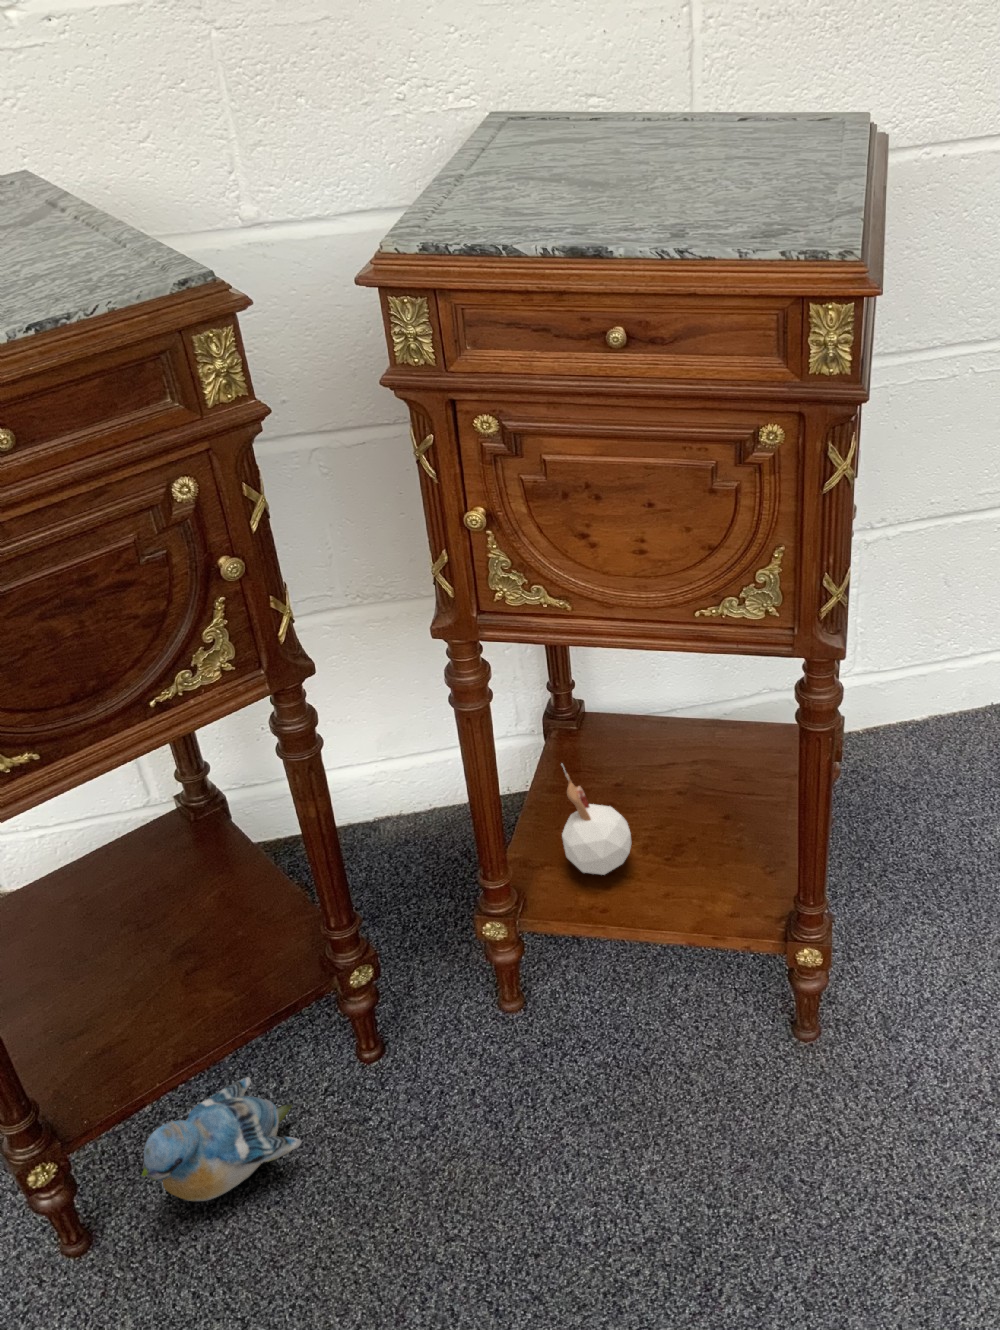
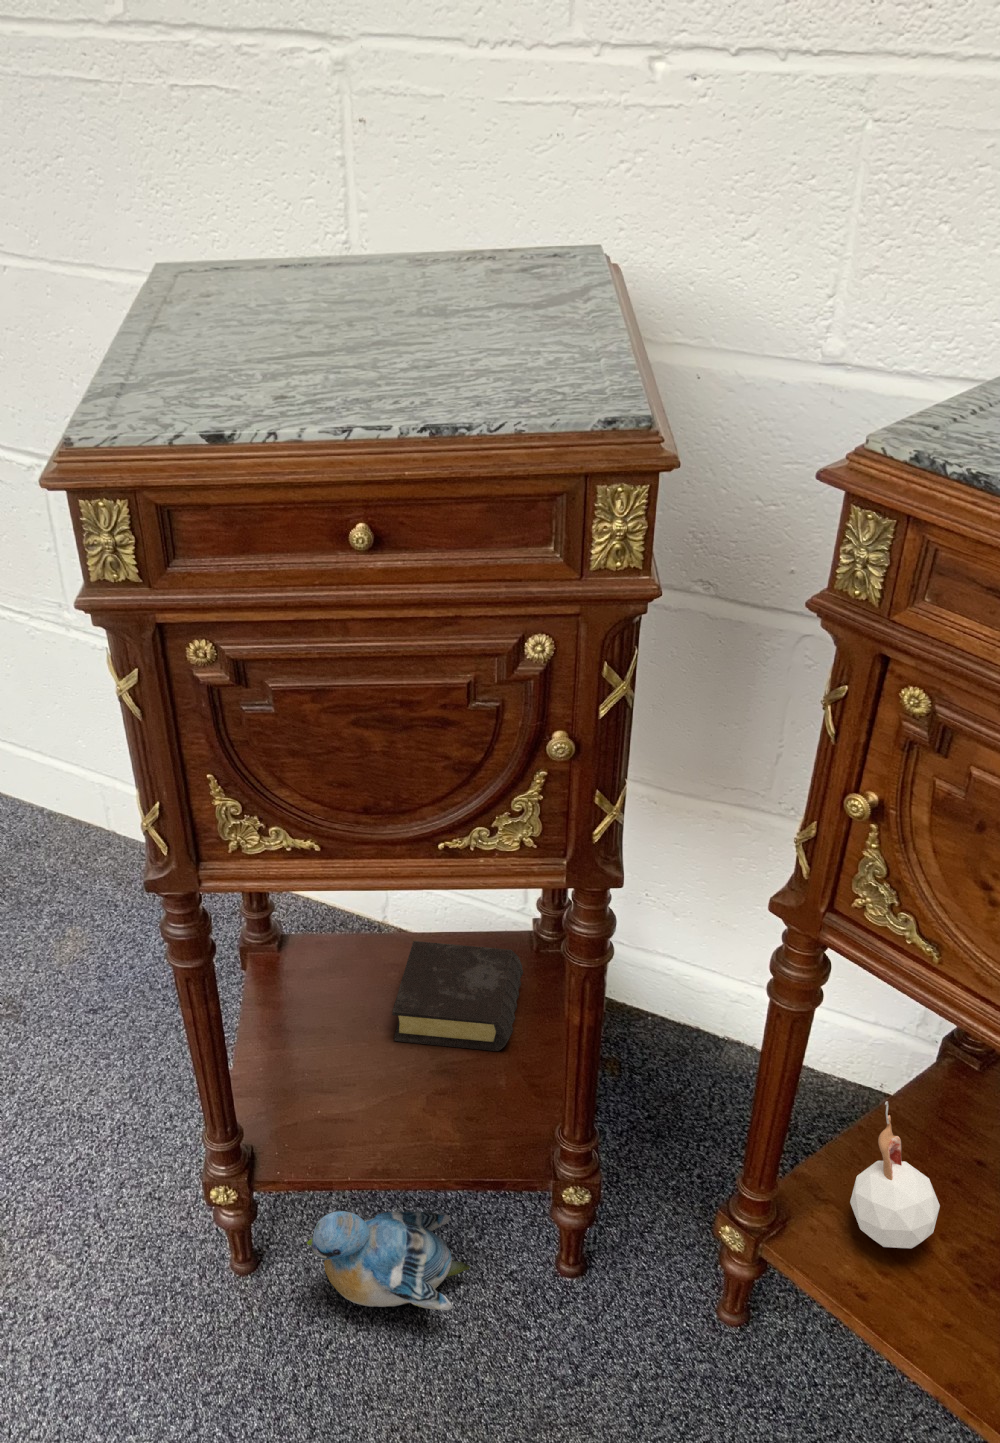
book: none [69,831,216,967] -> present [392,941,523,1051]

